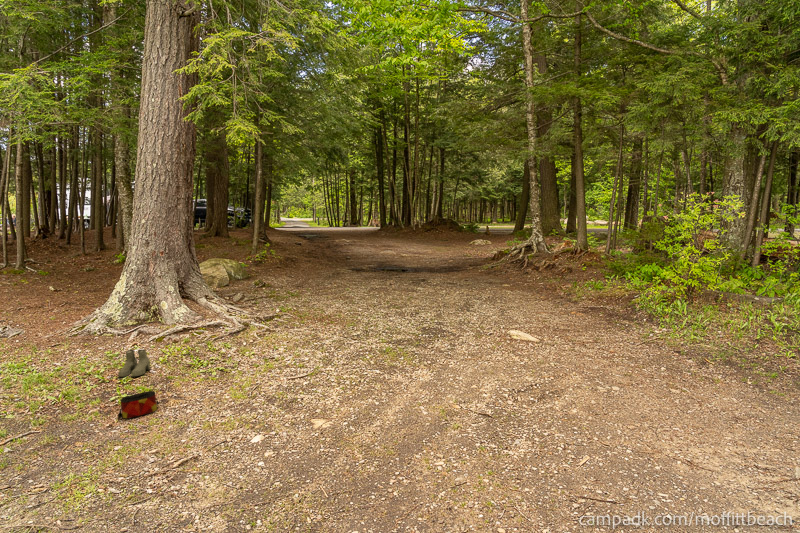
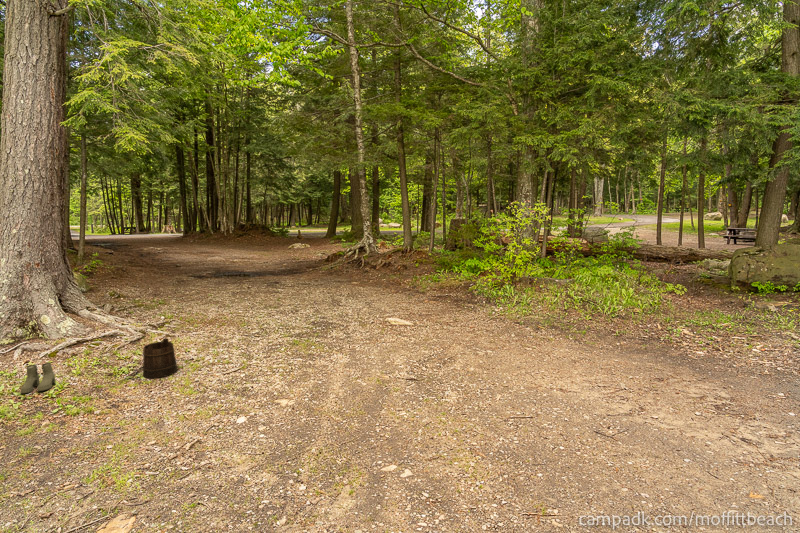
bucket: none [226,334,259,375] -> present [143,338,177,378]
bag: present [118,391,159,419] -> none [41,399,85,429]

